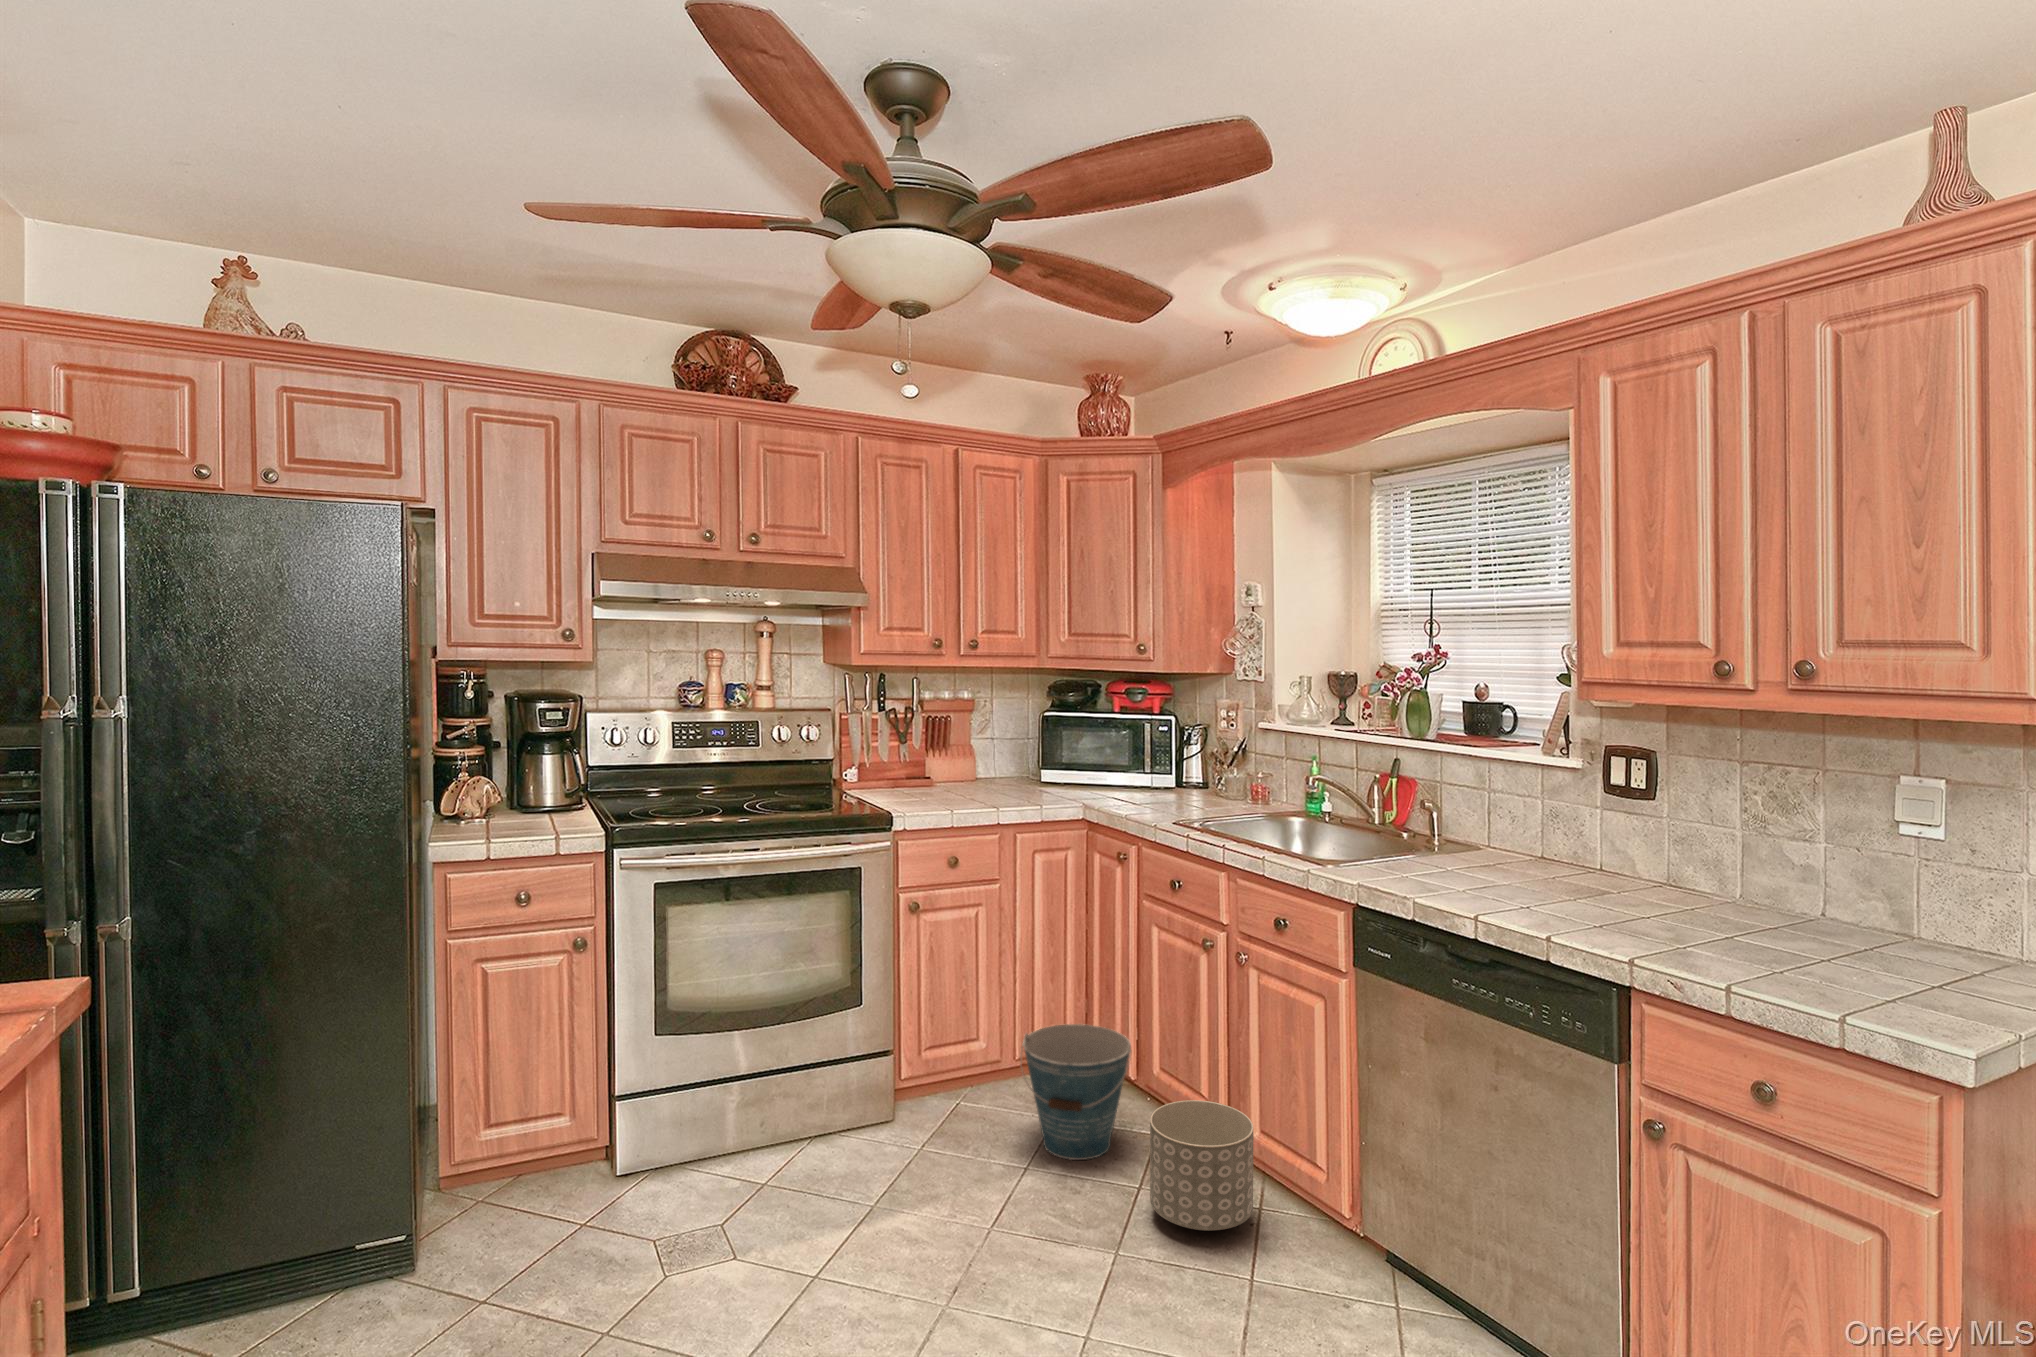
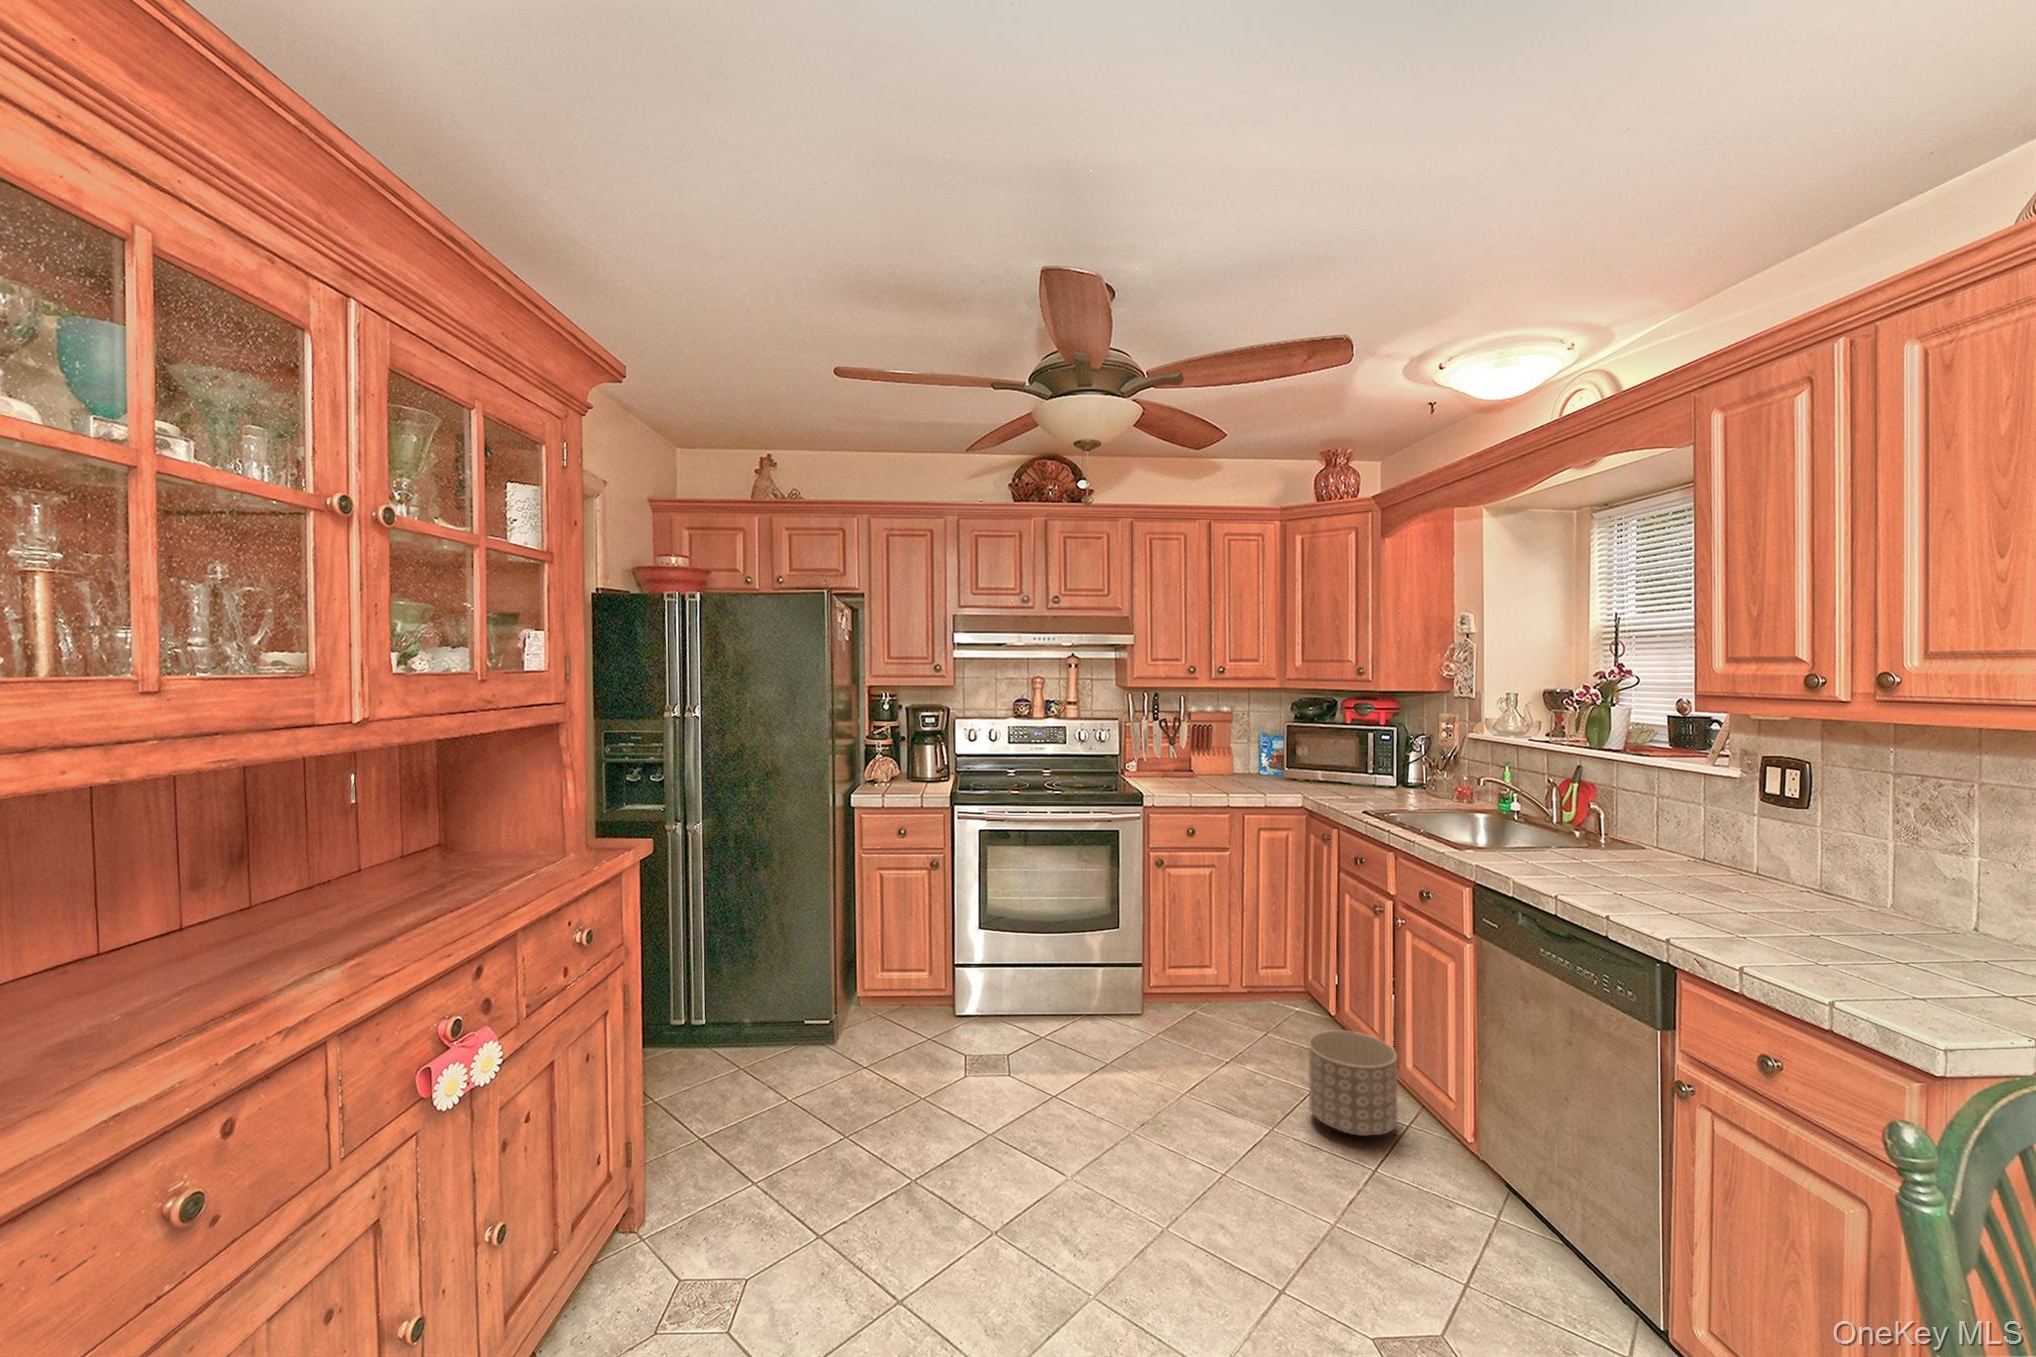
bucket: present [1022,1024,1131,1160] -> none [1228,962,1318,1068]

